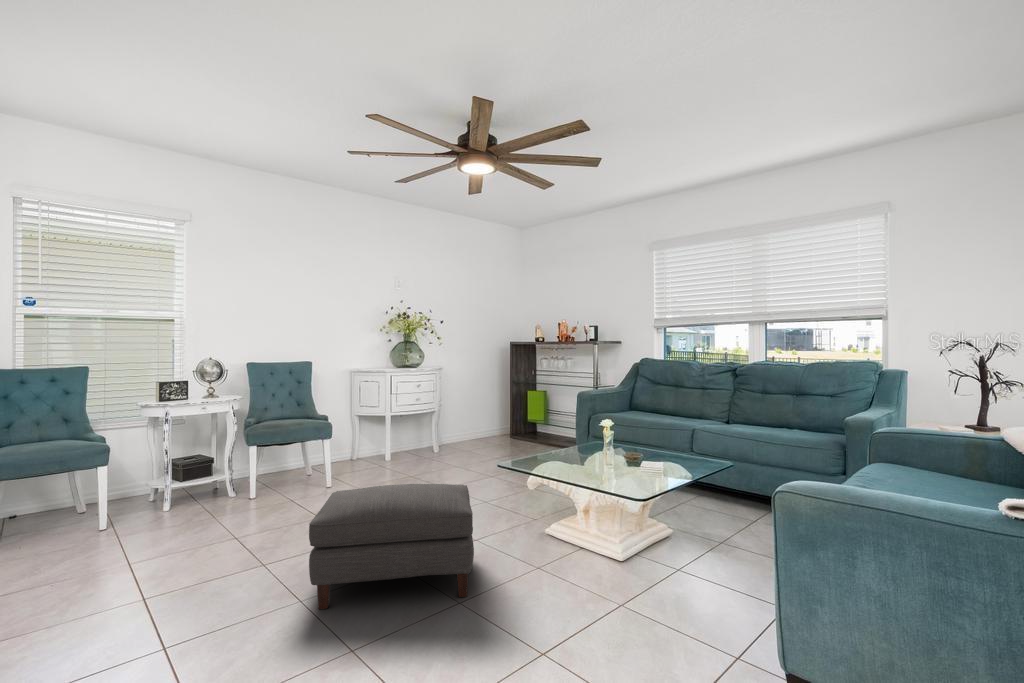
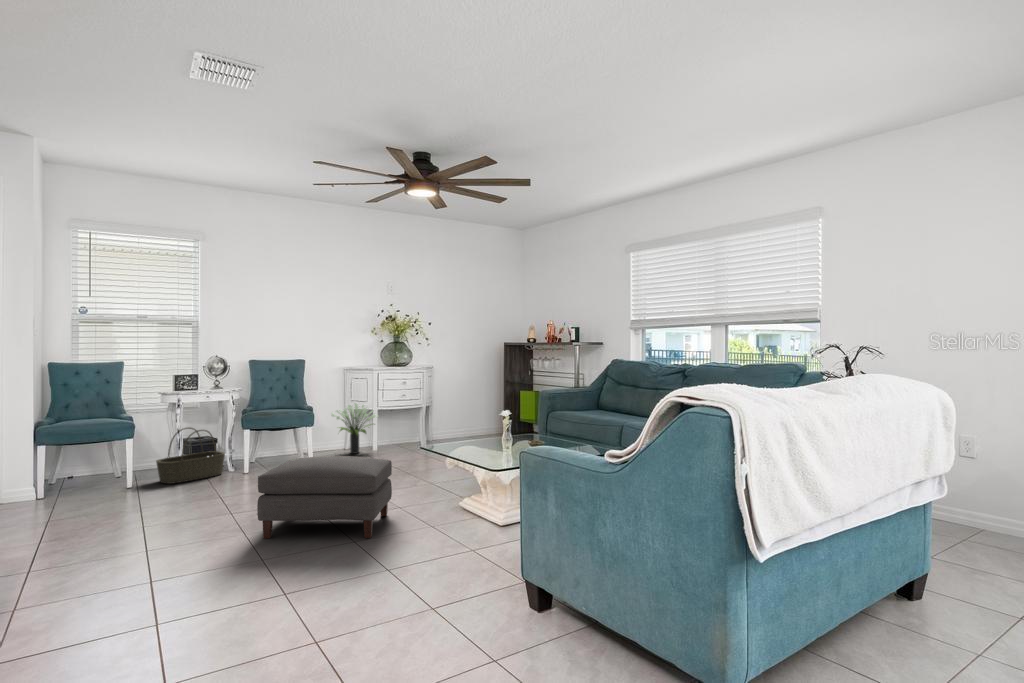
potted plant: none [342,409,393,465] -> present [332,403,378,454]
basket: none [137,446,225,519] -> present [156,427,225,484]

